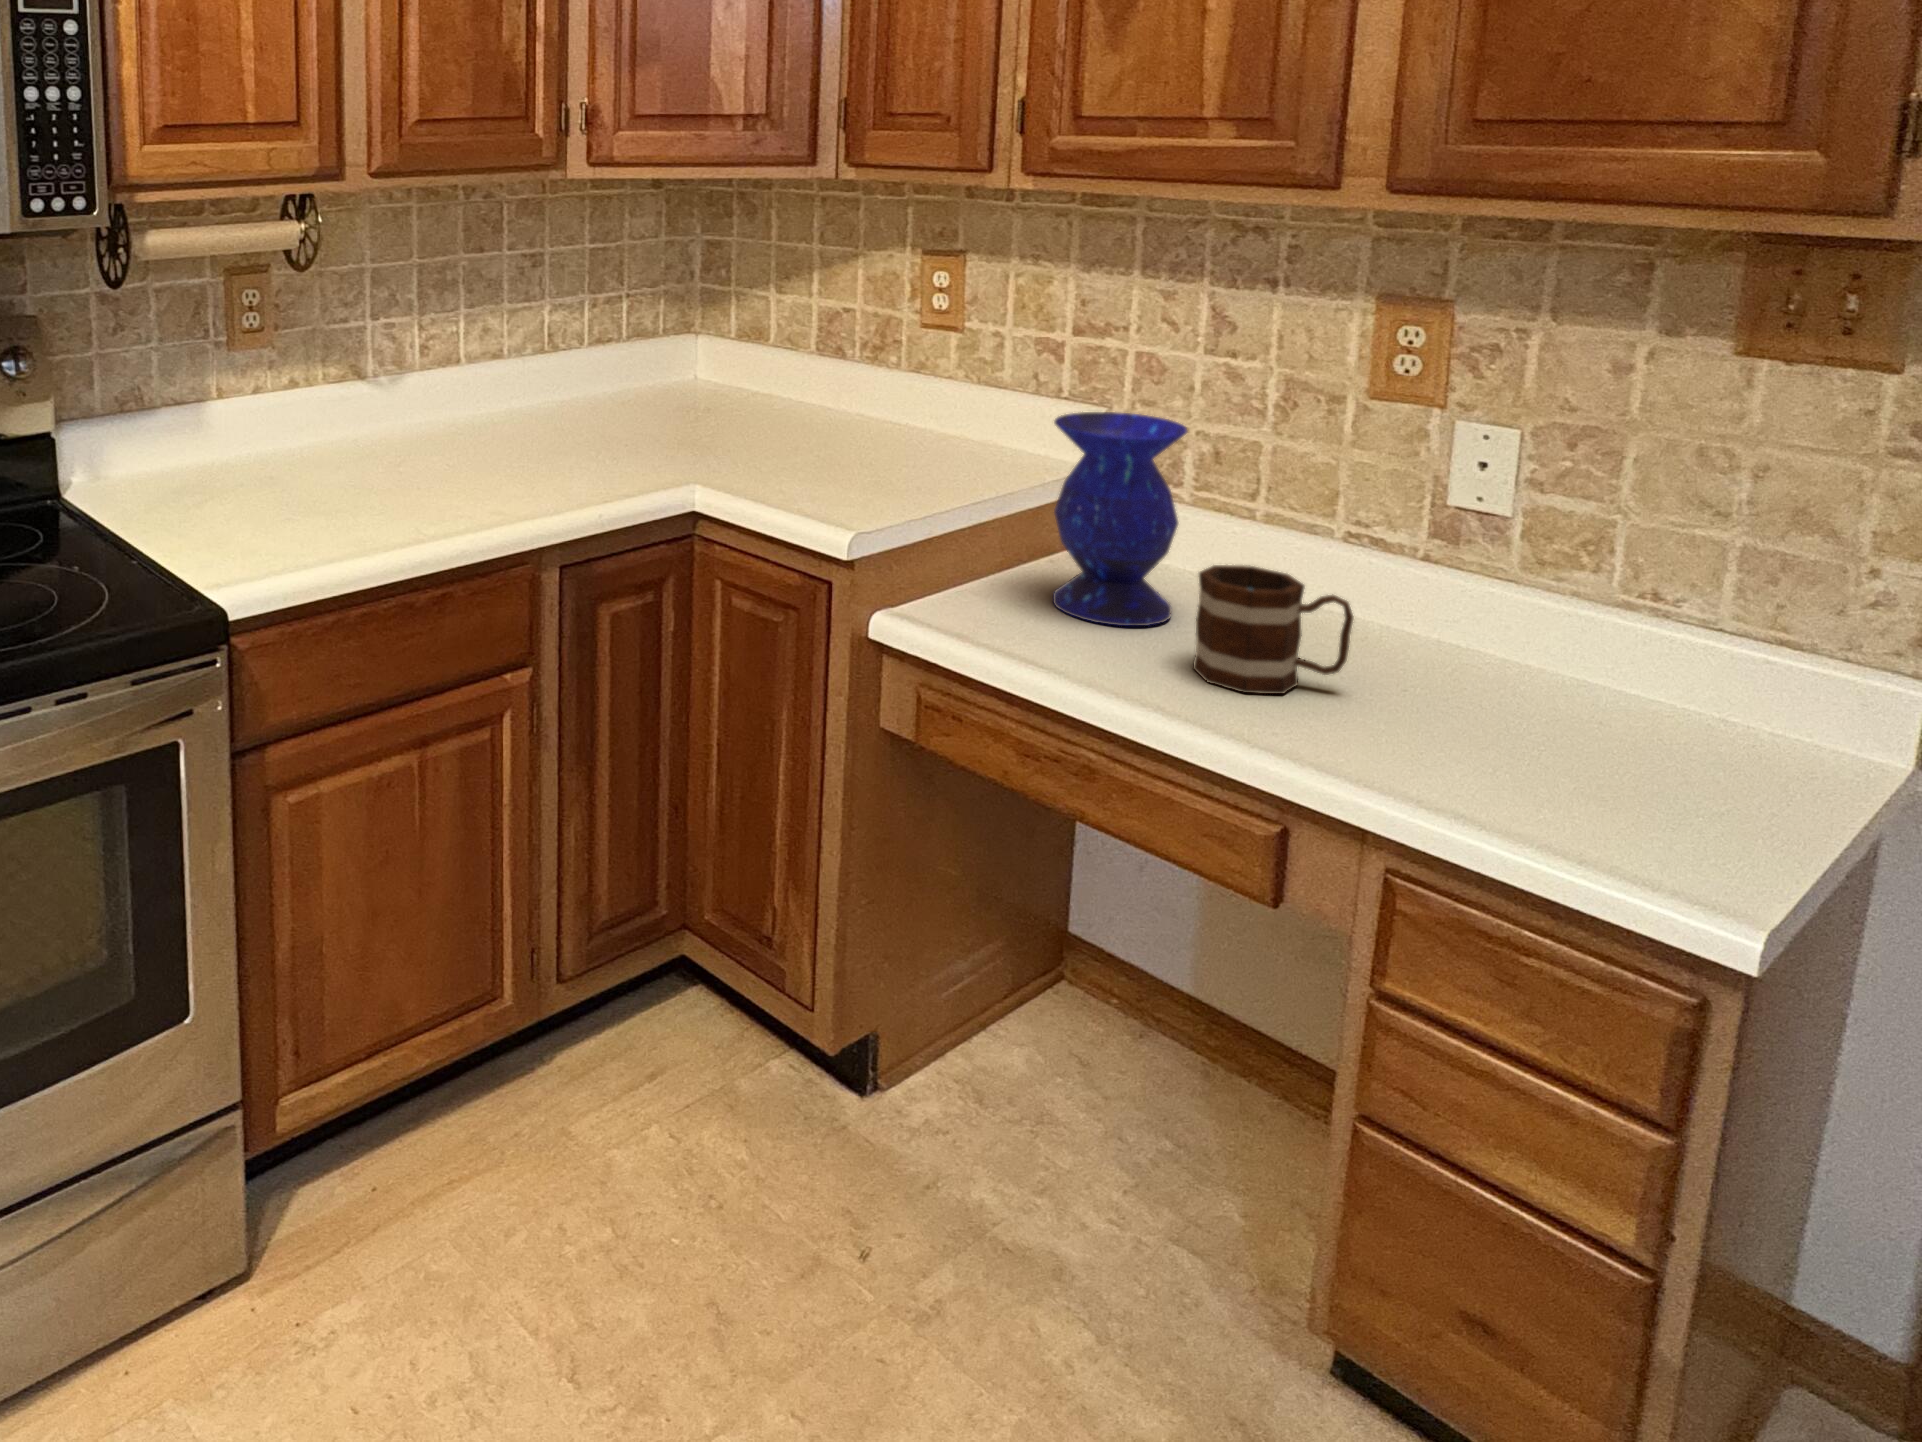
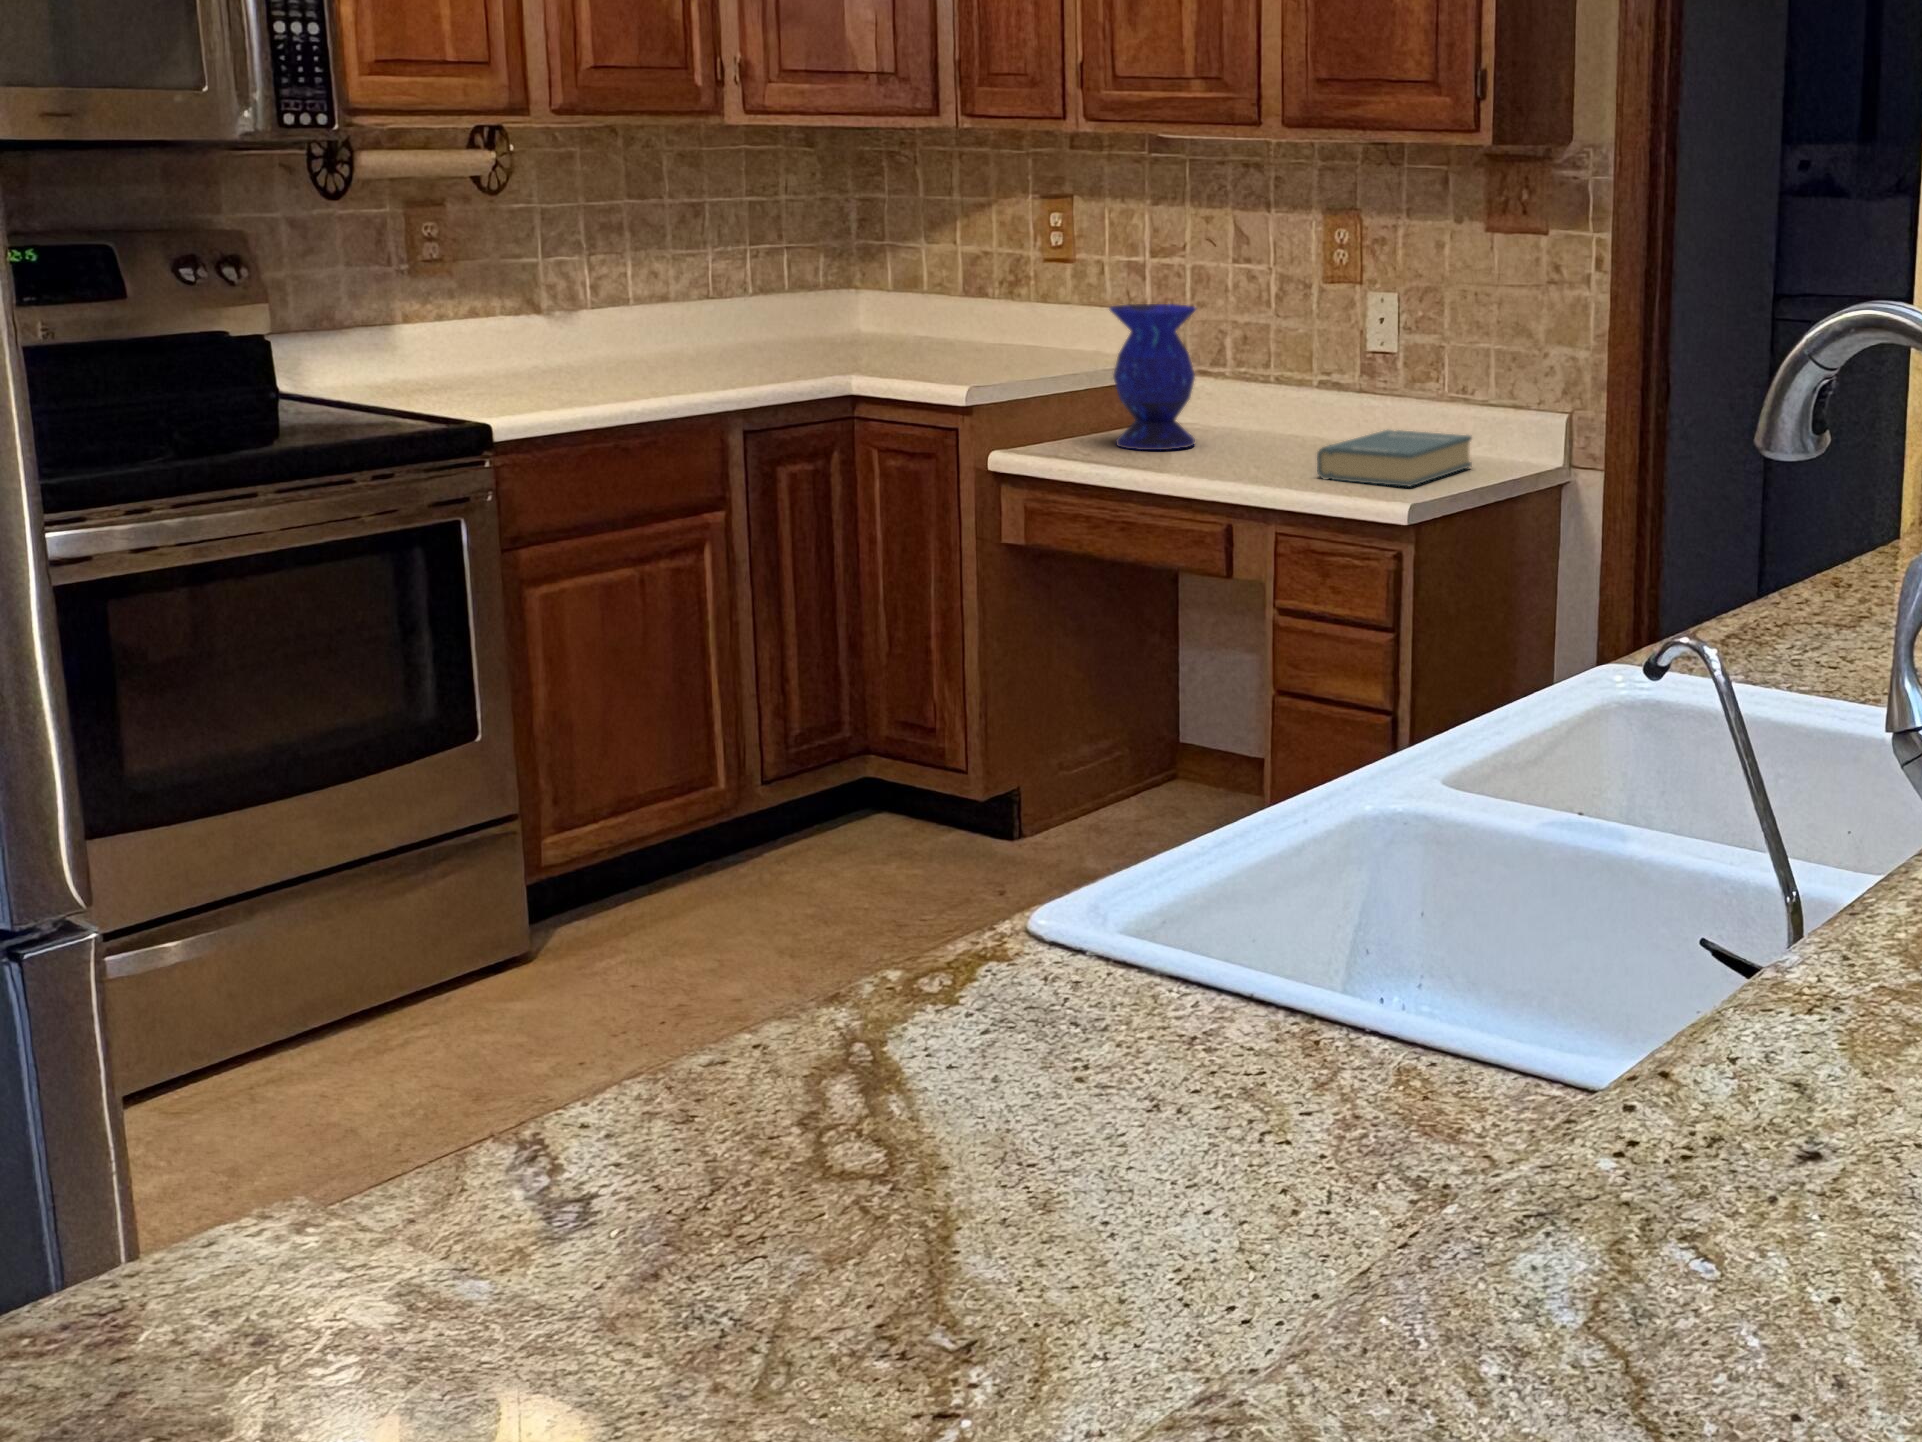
mug: present [1193,565,1353,694] -> none [1187,392,1276,468]
hardback book: none [1452,635,1713,799] -> present [1317,430,1472,486]

